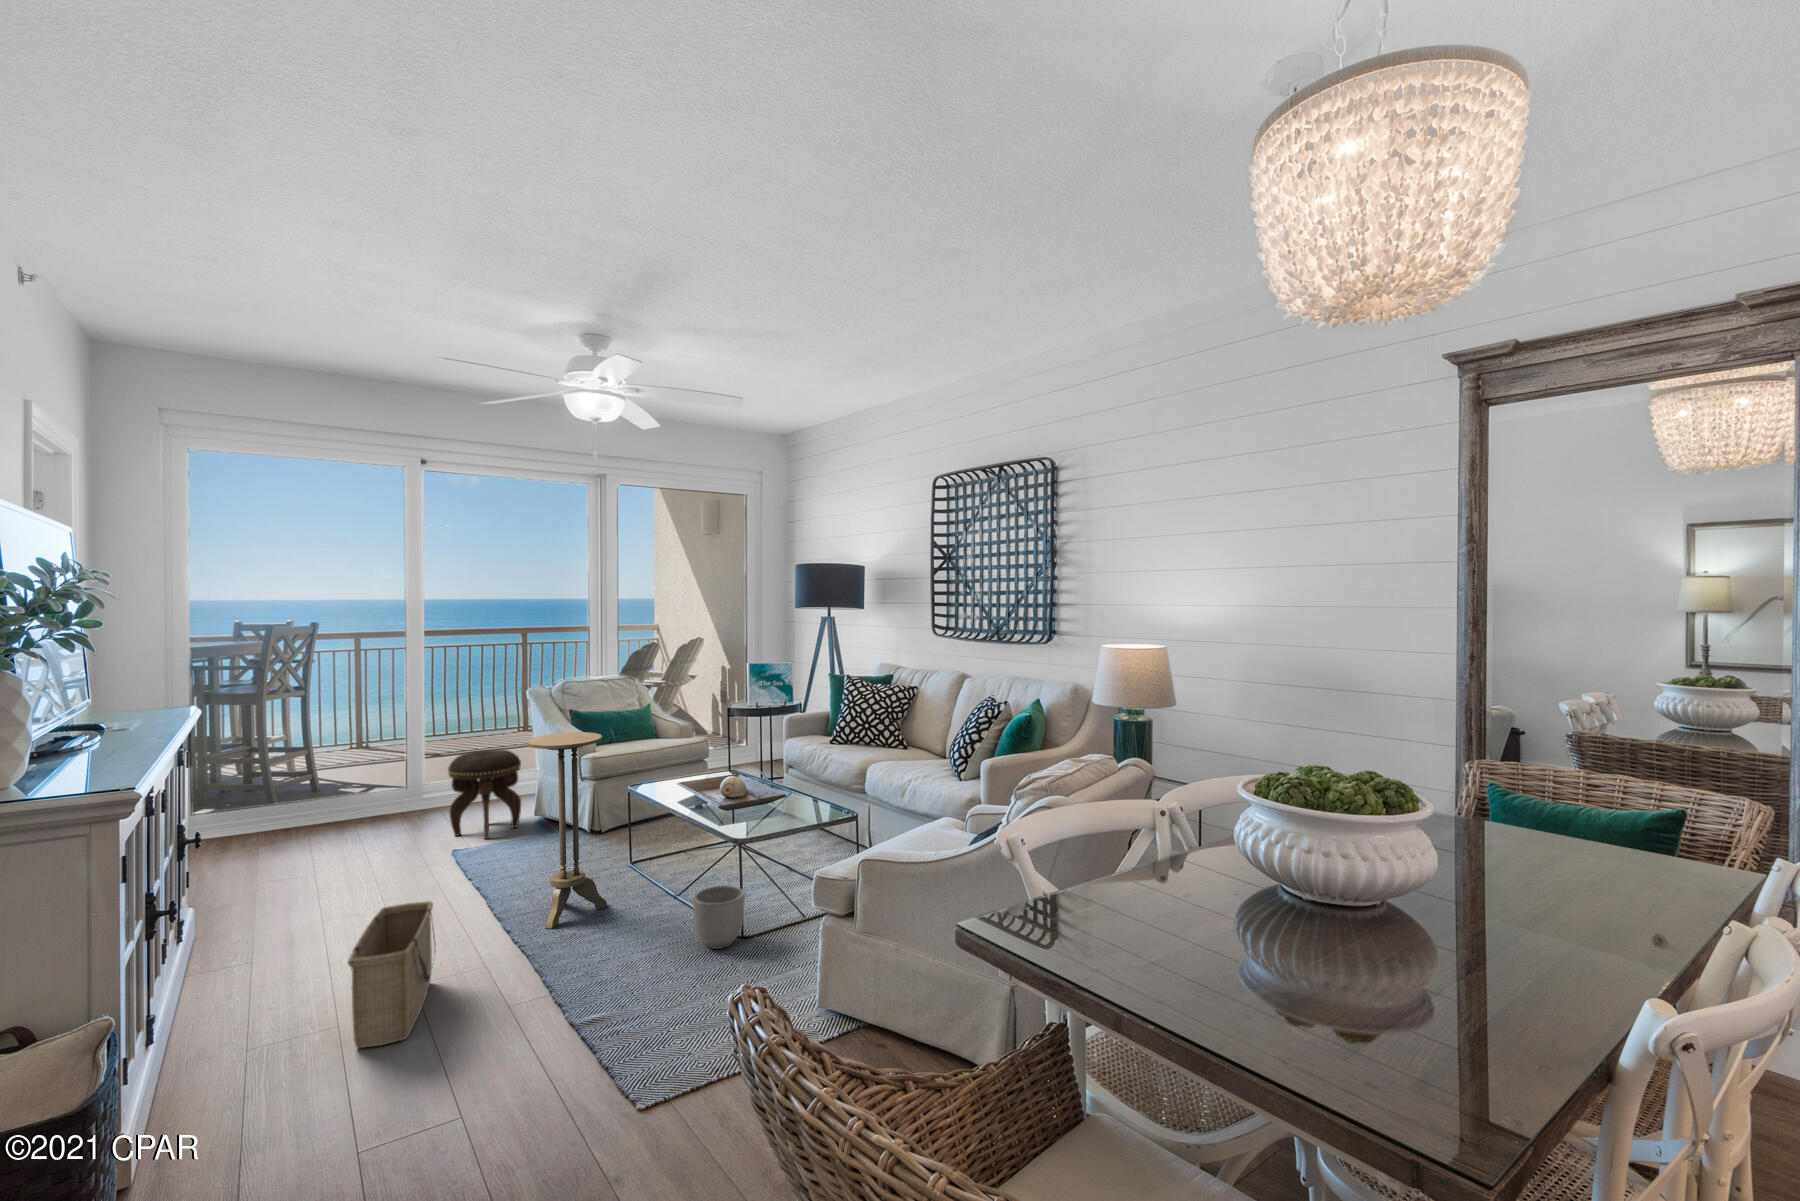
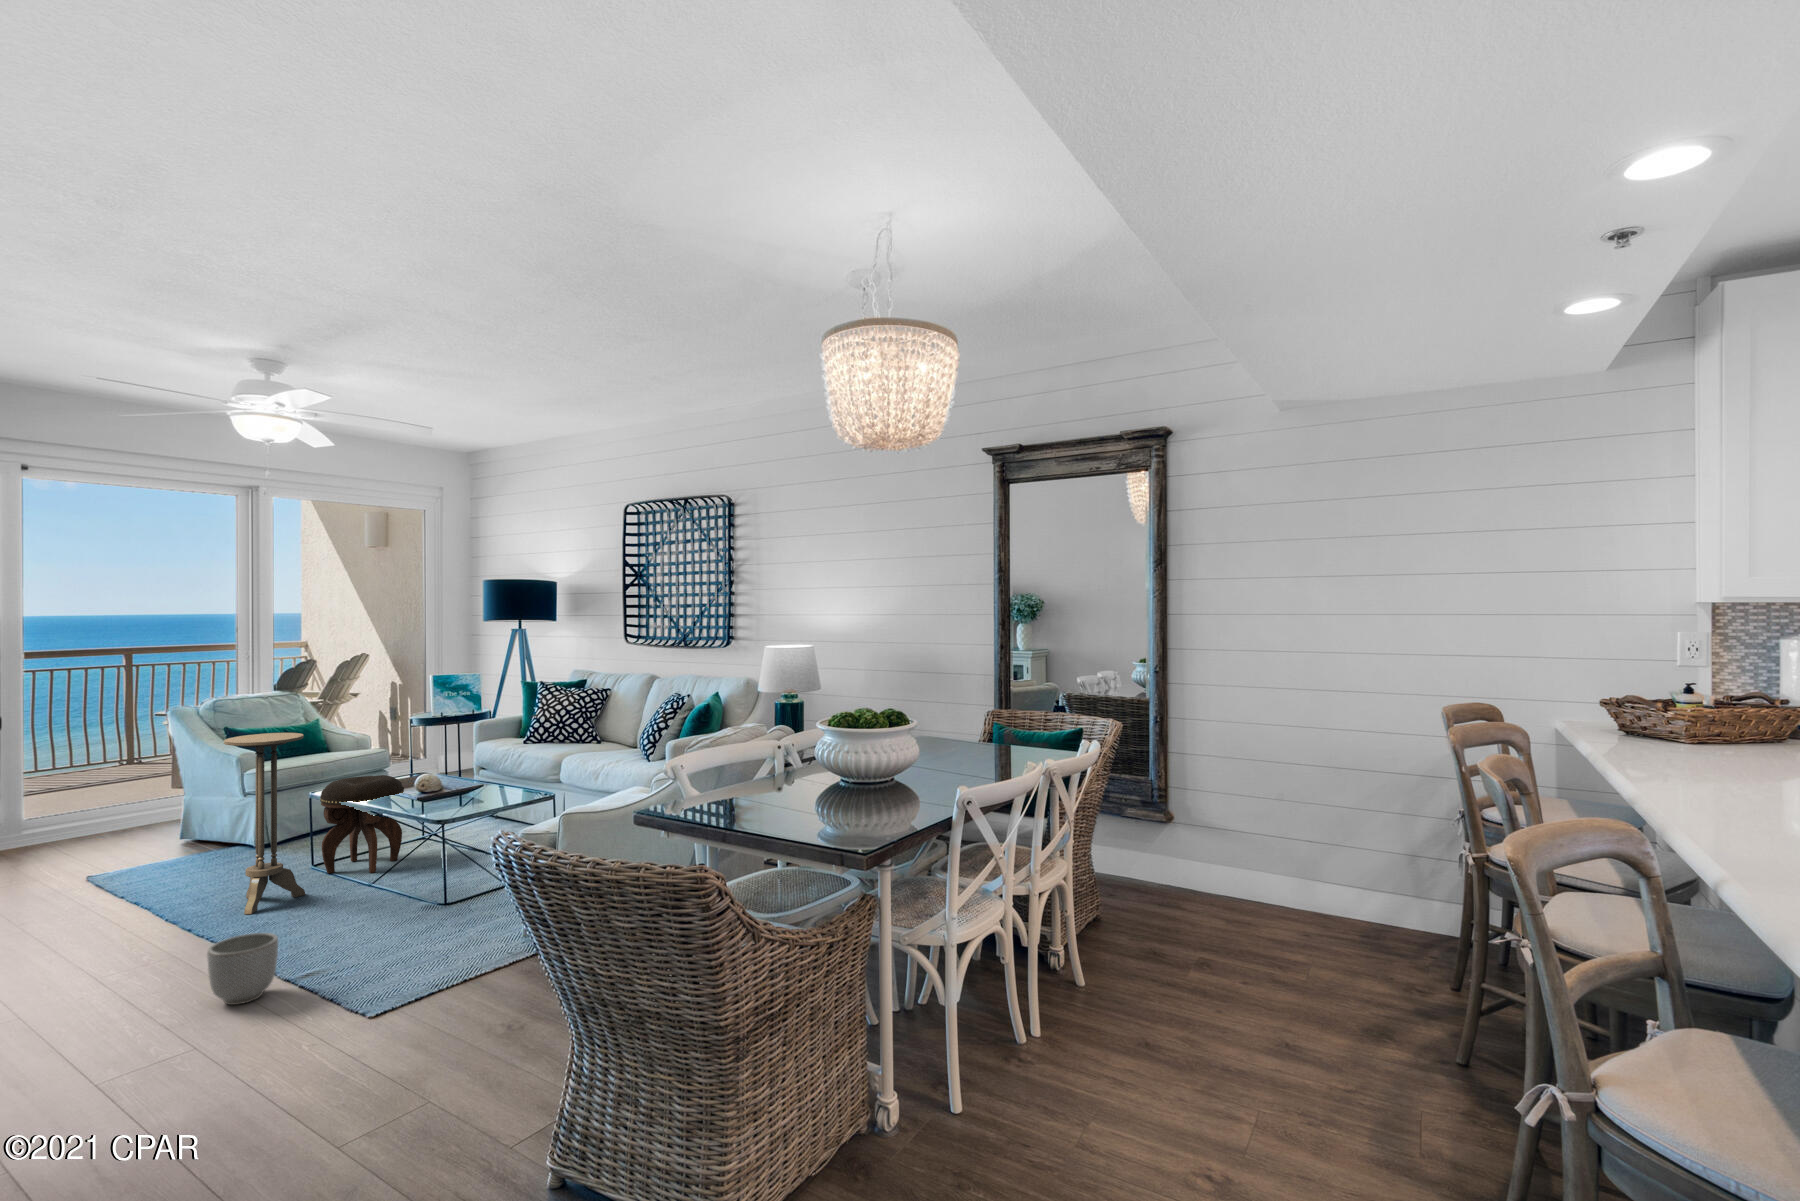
footstool: present [448,750,521,839] -> present [320,775,404,873]
planter: present [693,885,745,949] -> present [207,933,278,1005]
basket: present [348,901,436,1048] -> none [70,884,150,1004]

